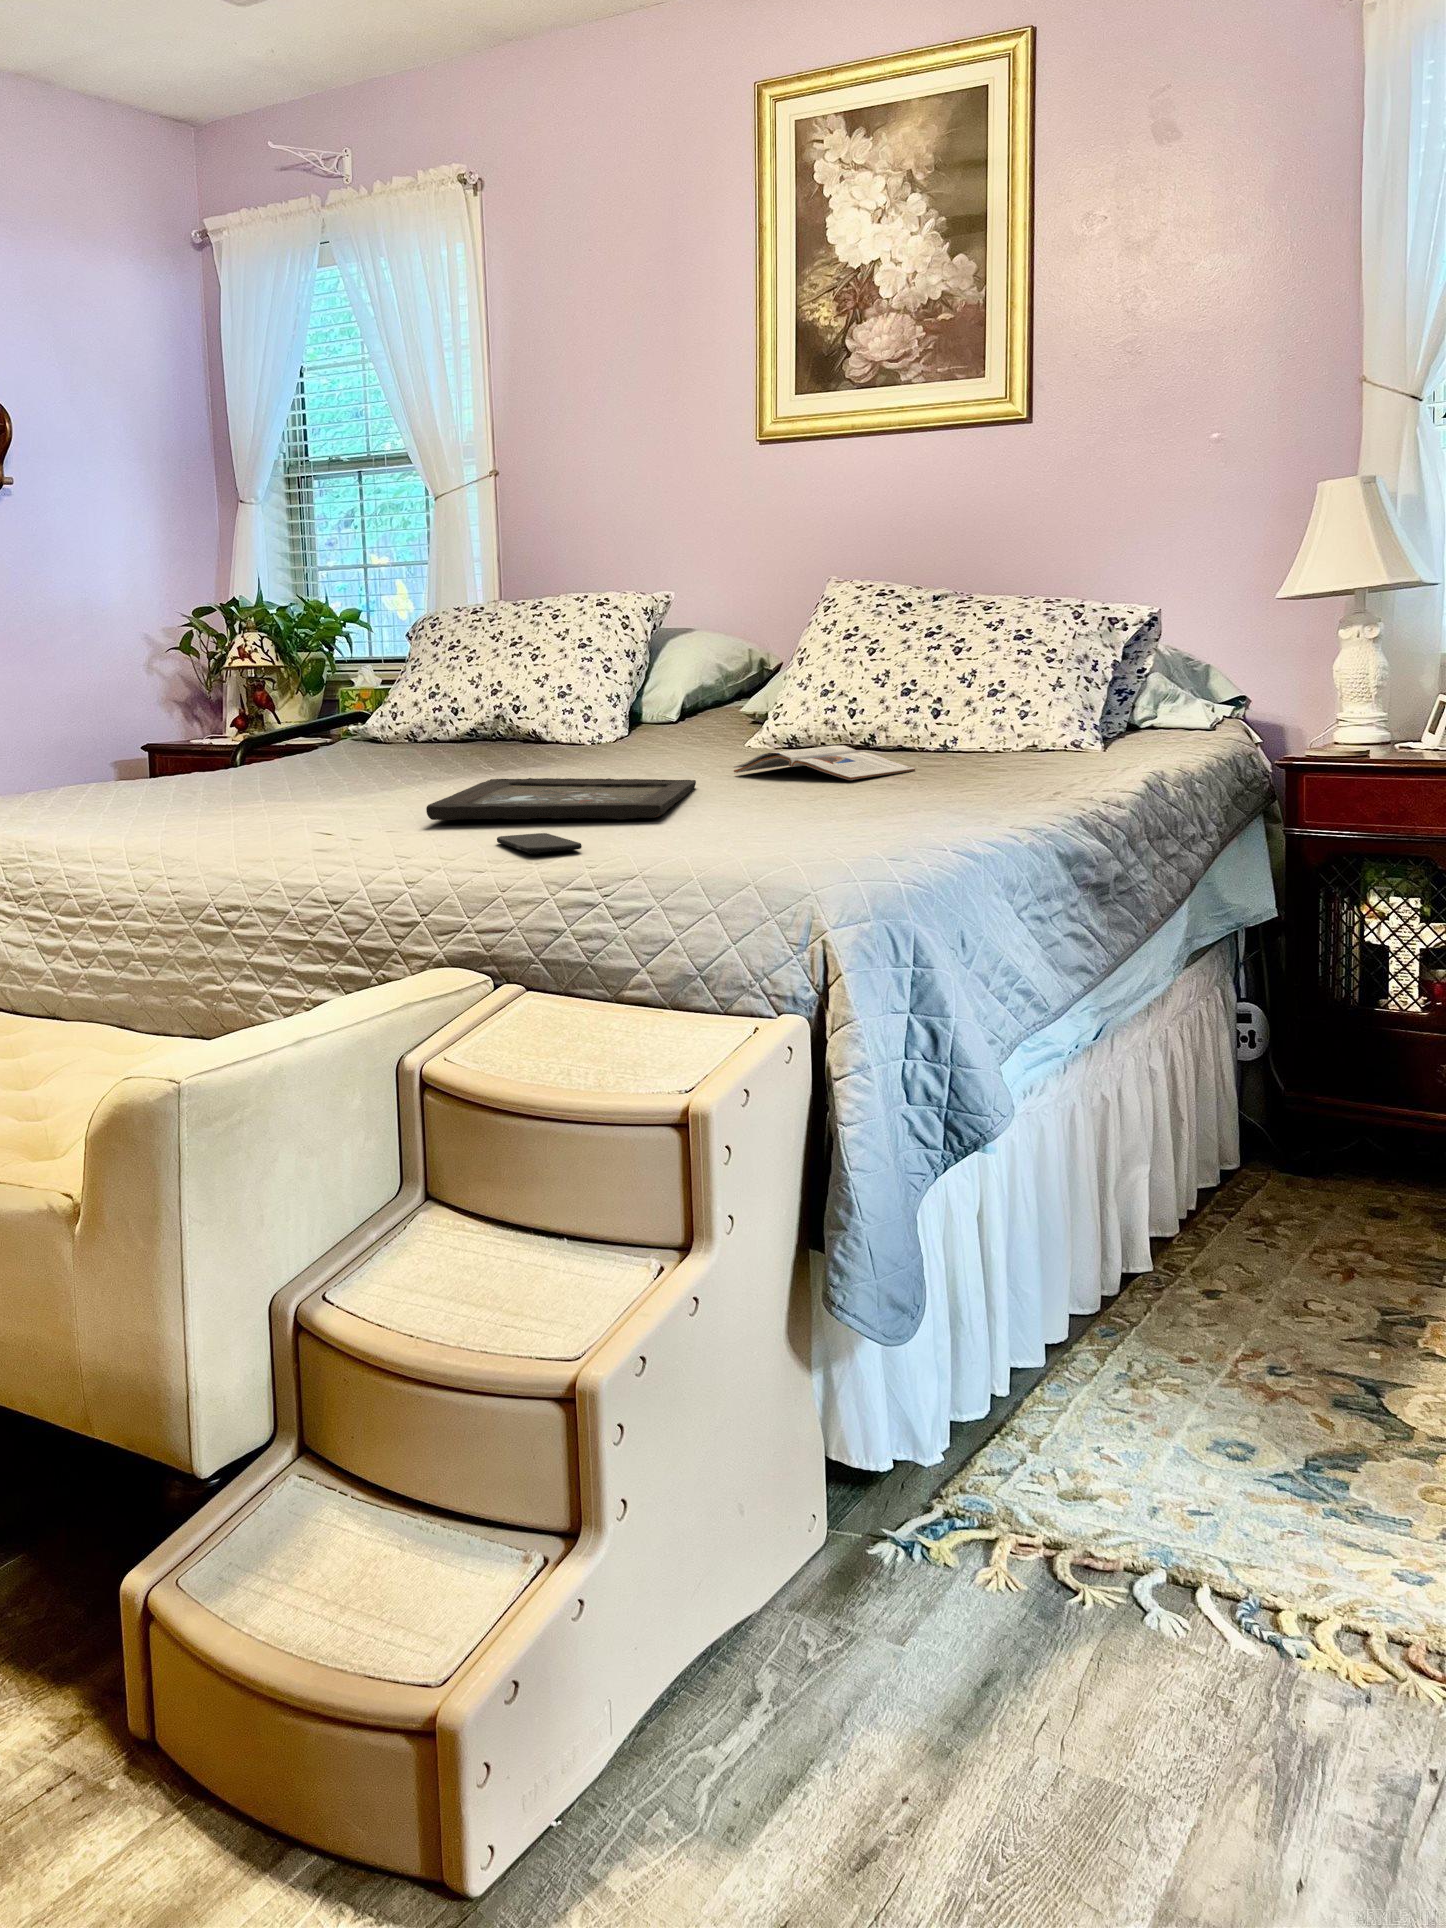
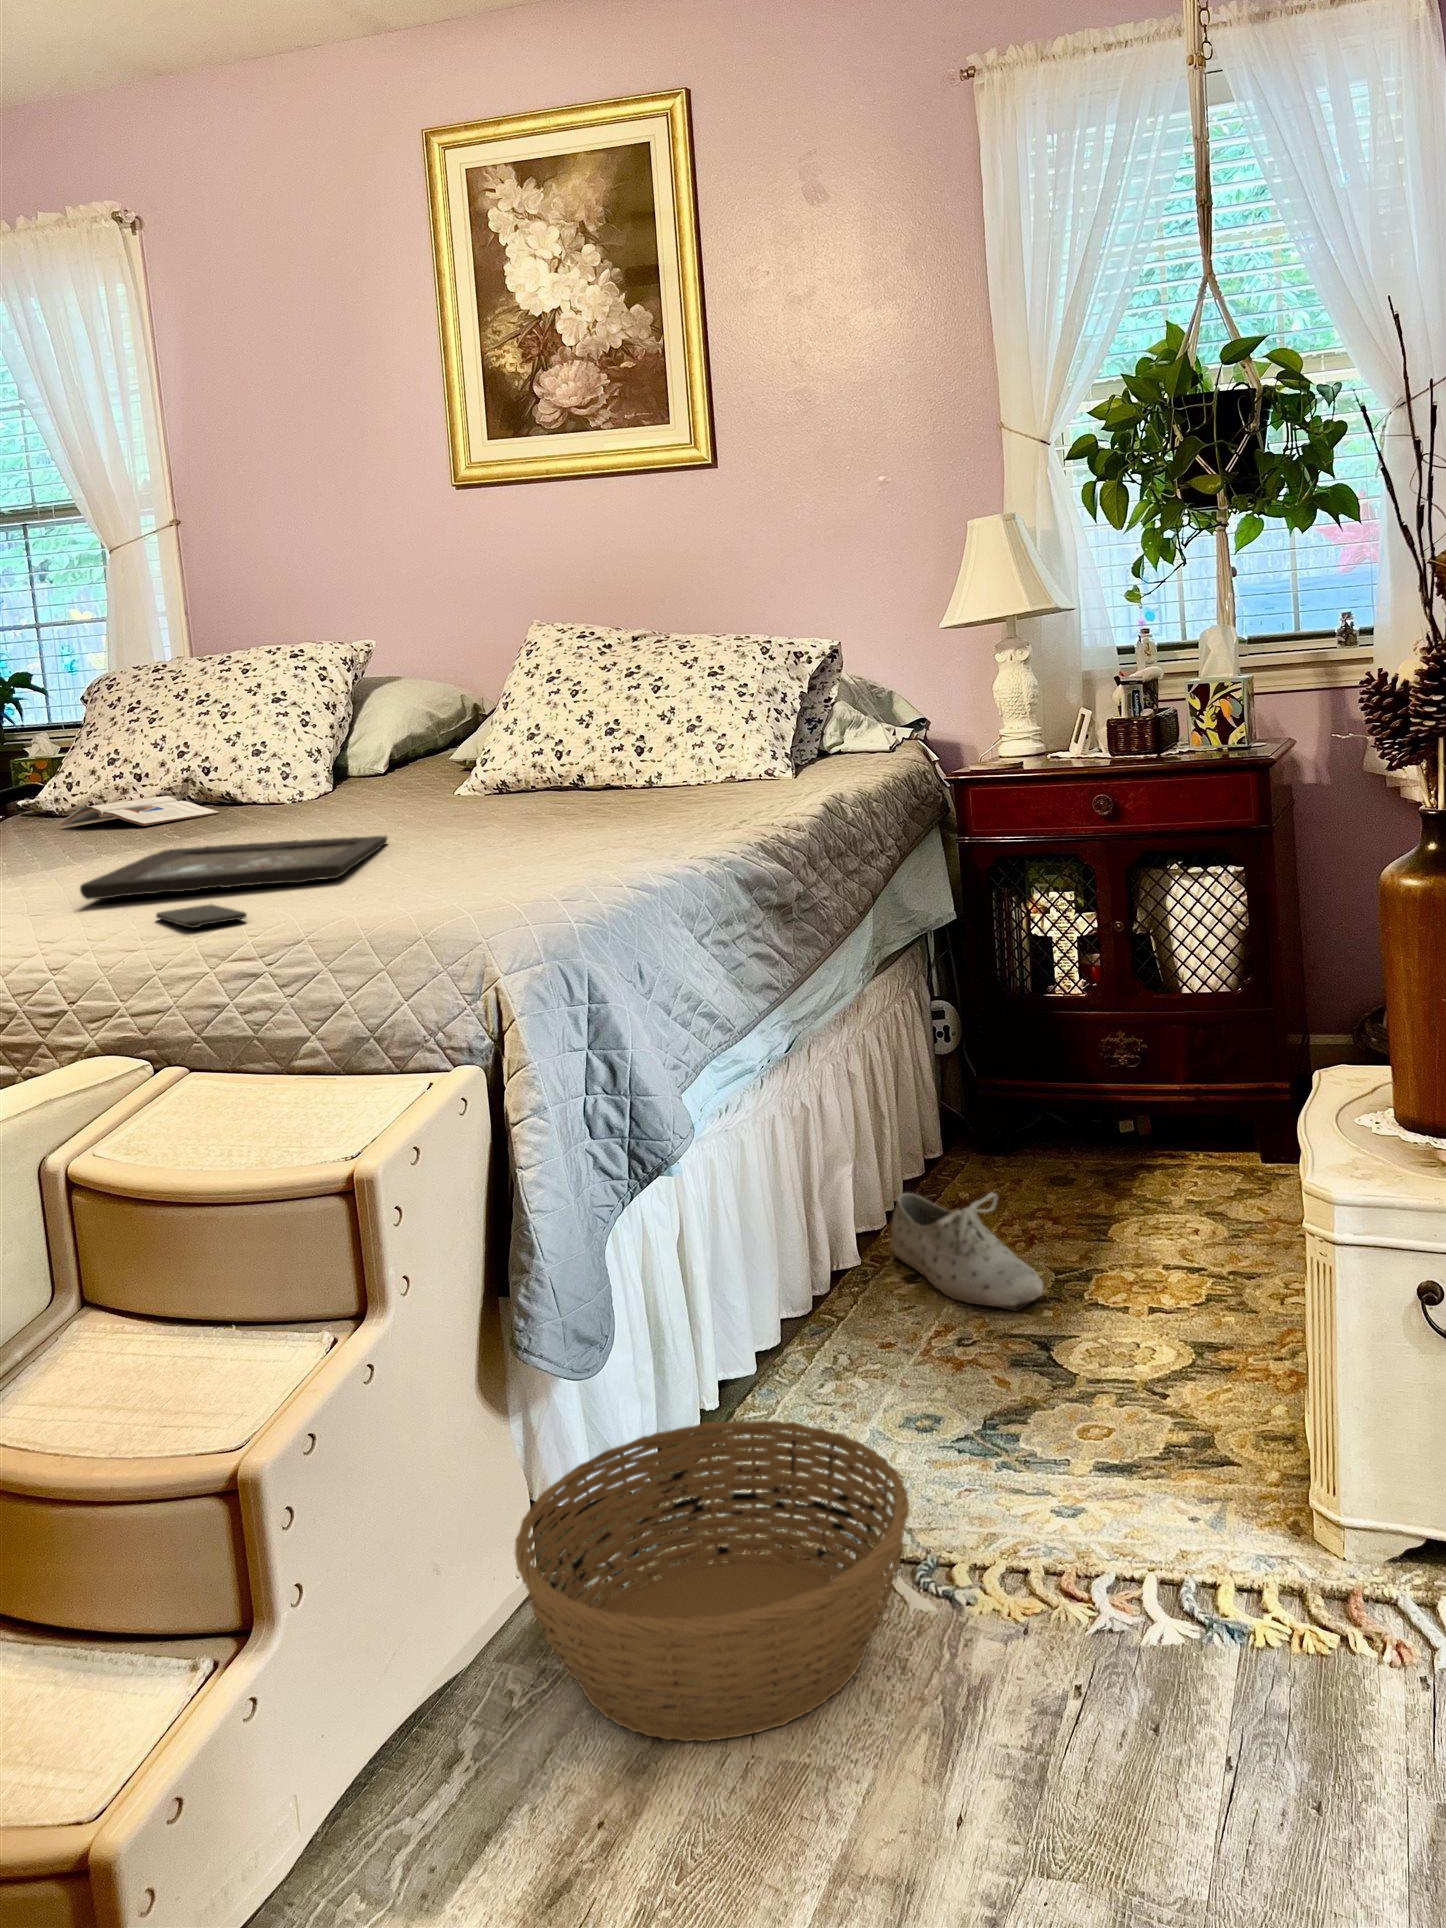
magazine: present [734,745,915,780] -> present [60,796,220,826]
shoe: none [1184,1199,1368,1346] -> present [890,1192,1043,1312]
basket: none [818,1410,1245,1745] -> present [515,1421,909,1741]

